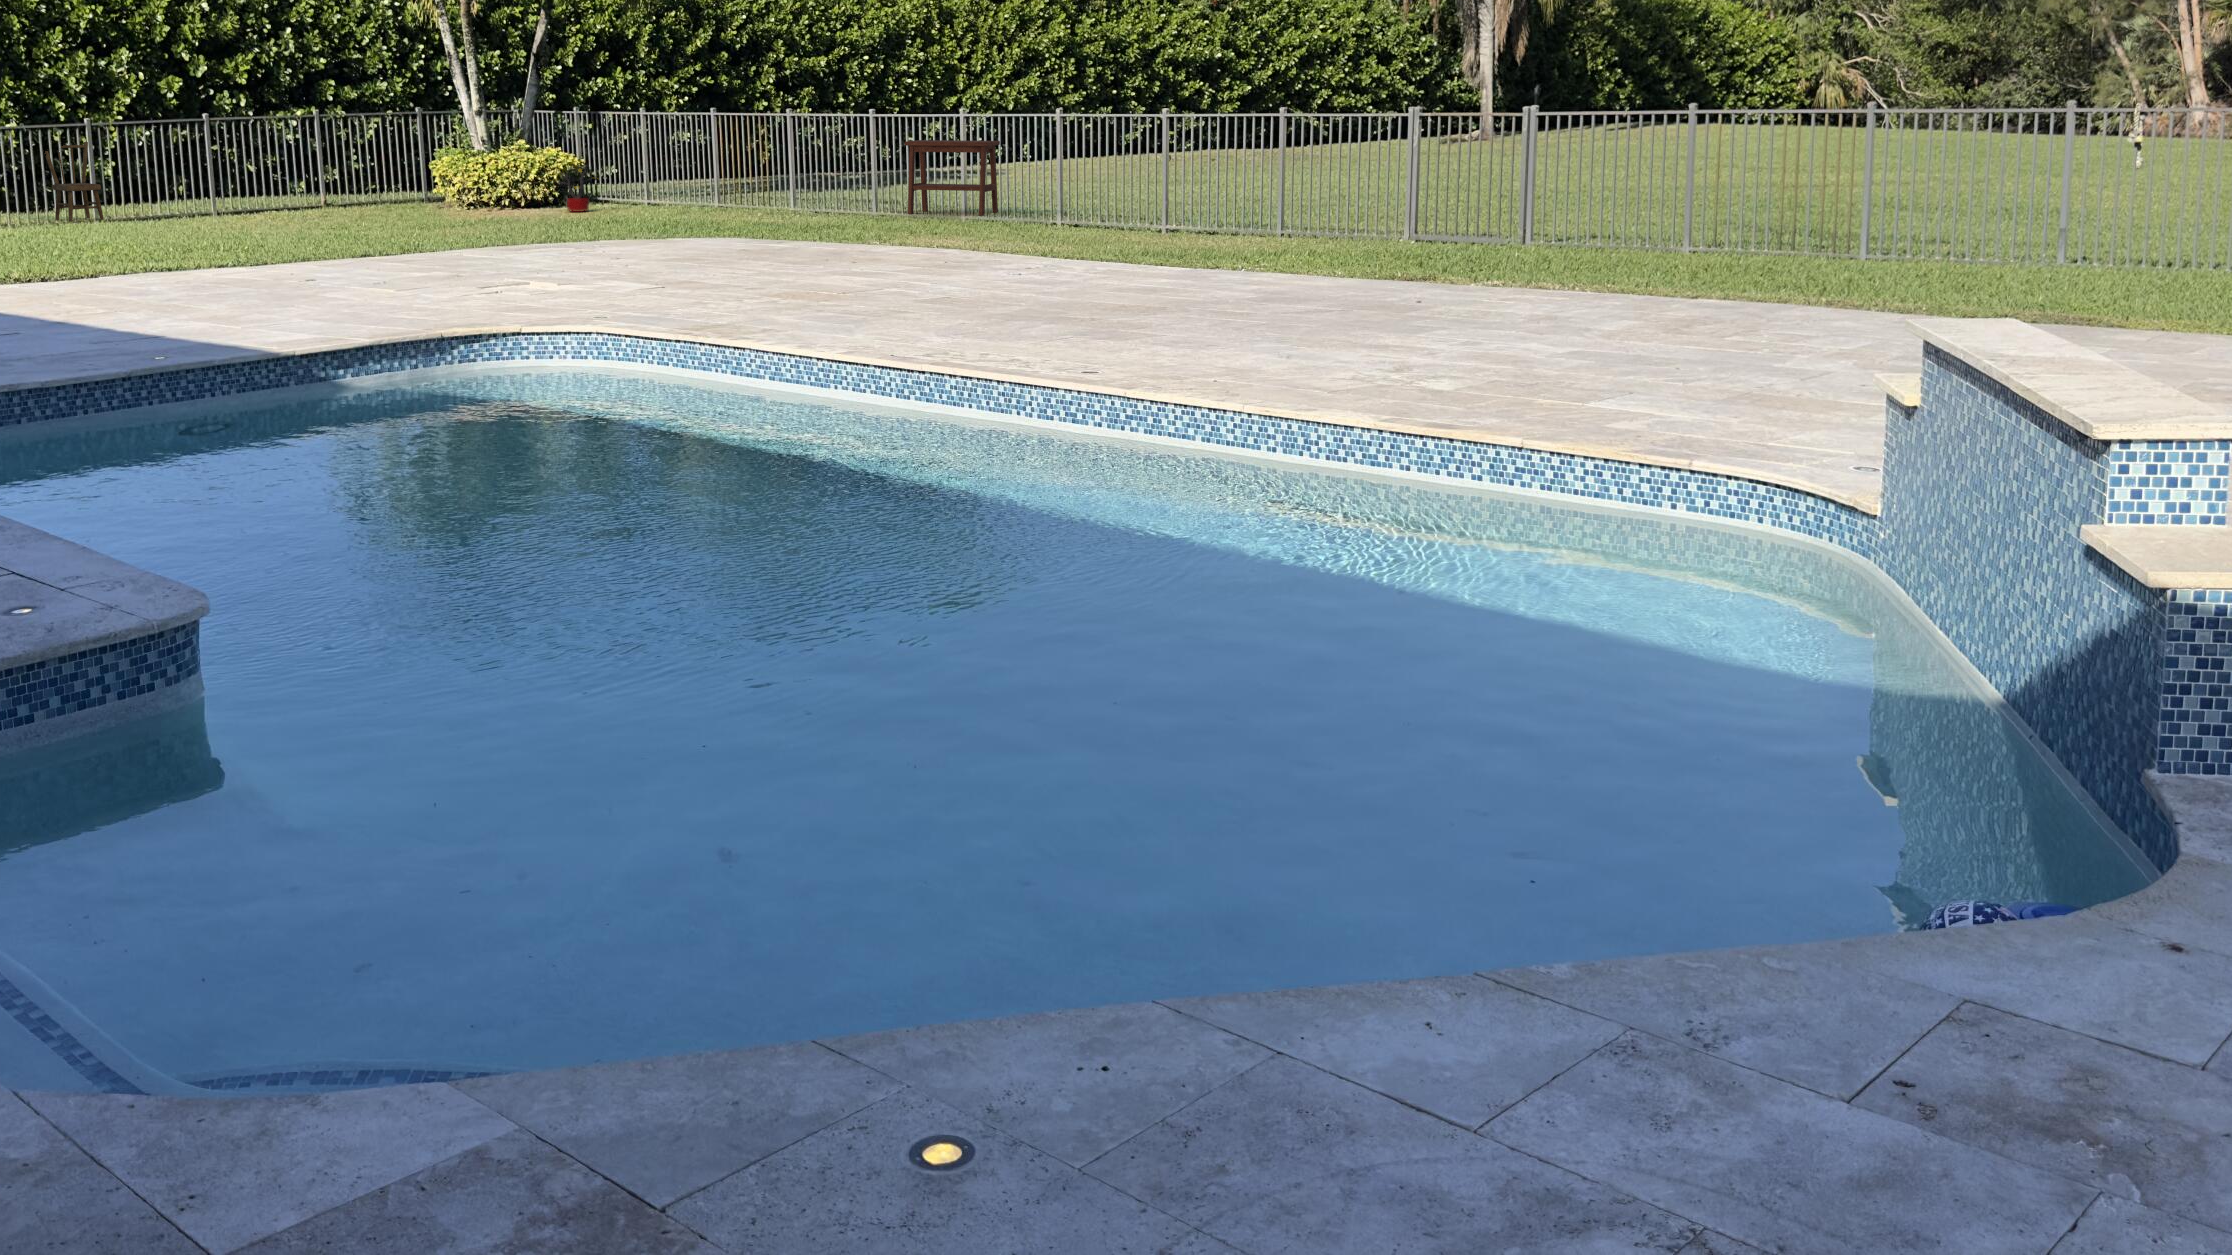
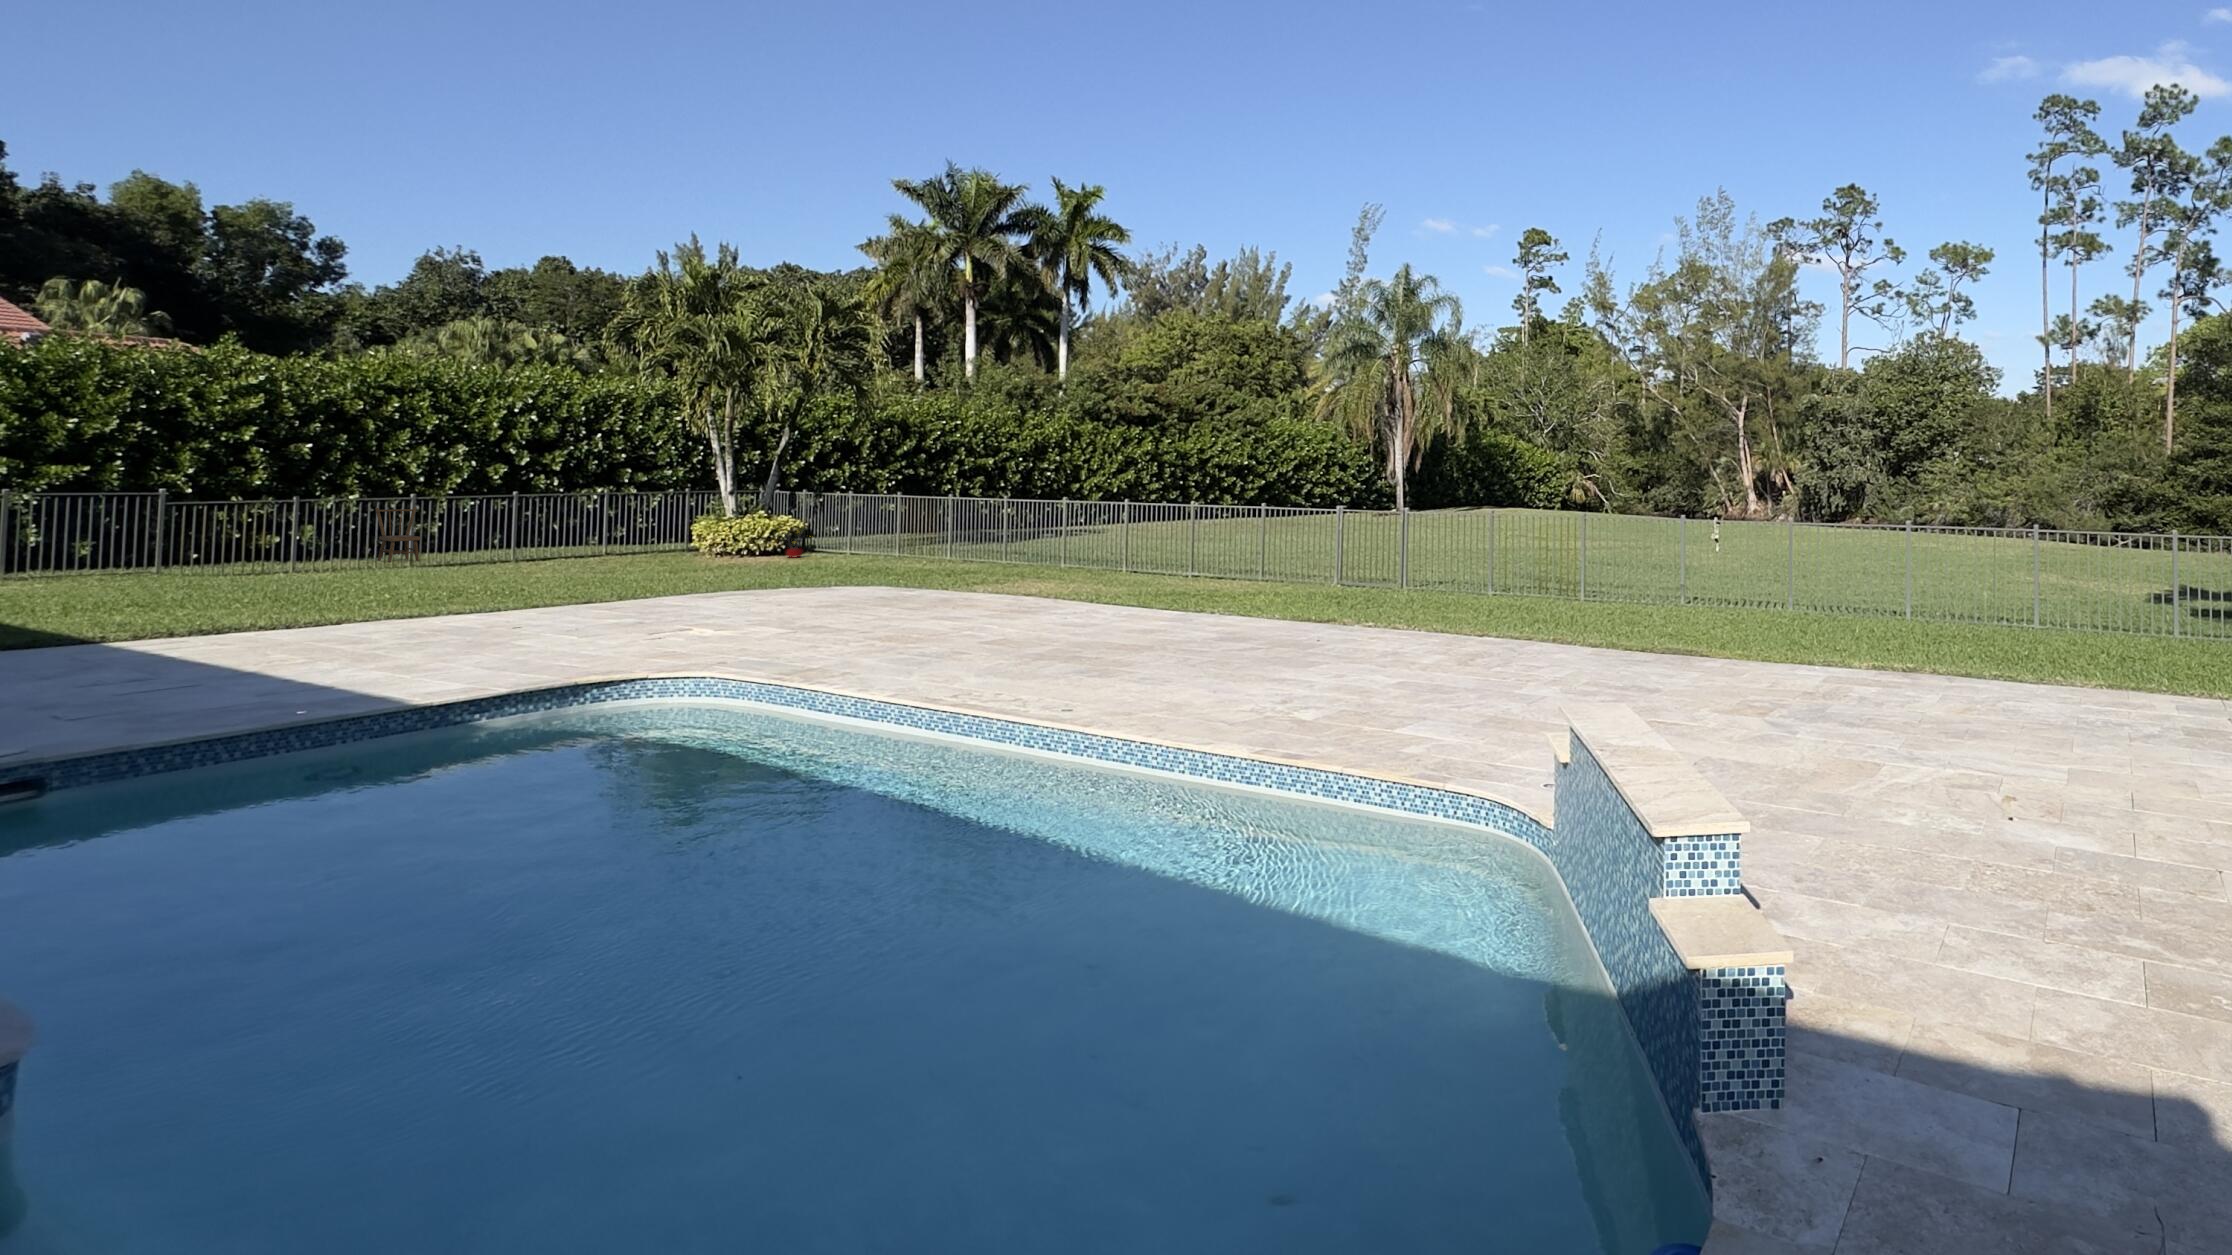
side table: present [905,140,1000,216] -> none [1017,517,1079,564]

